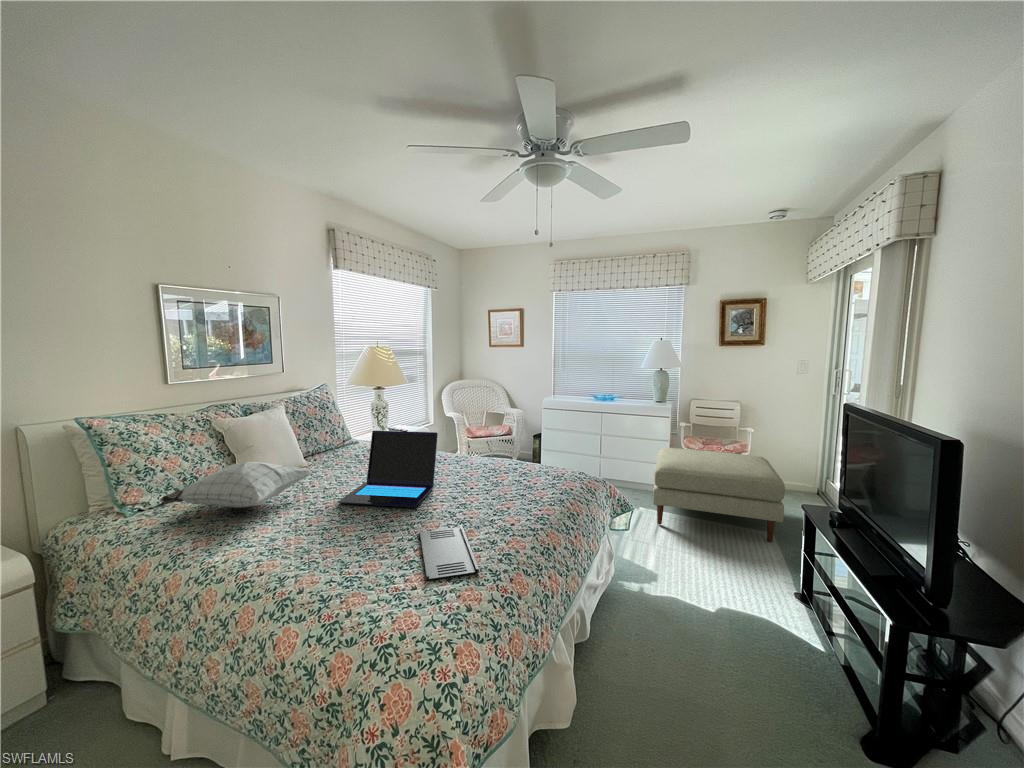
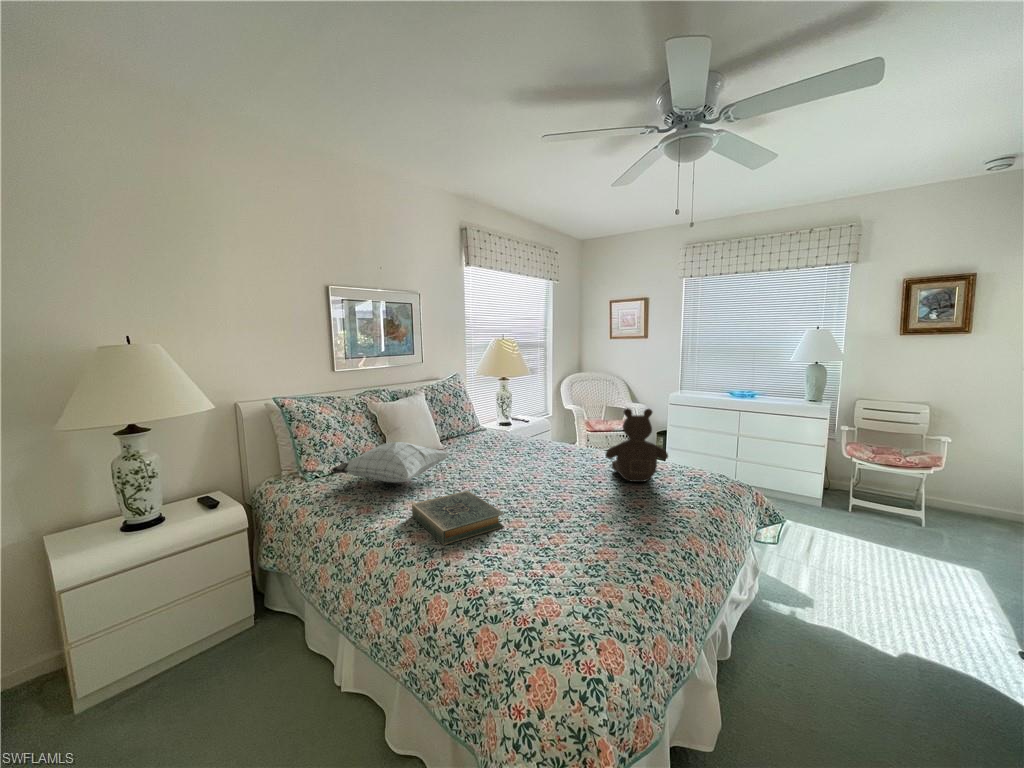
teddy bear: none [475,414,533,485] -> present [605,409,668,482]
laptop: present [338,430,438,507] -> none [473,419,567,497]
ottoman: present [653,448,785,542] -> none [807,454,1002,581]
hardback book: none [262,509,368,571] -> present [412,491,504,545]
tray: present [420,525,479,580] -> none [553,519,617,571]

